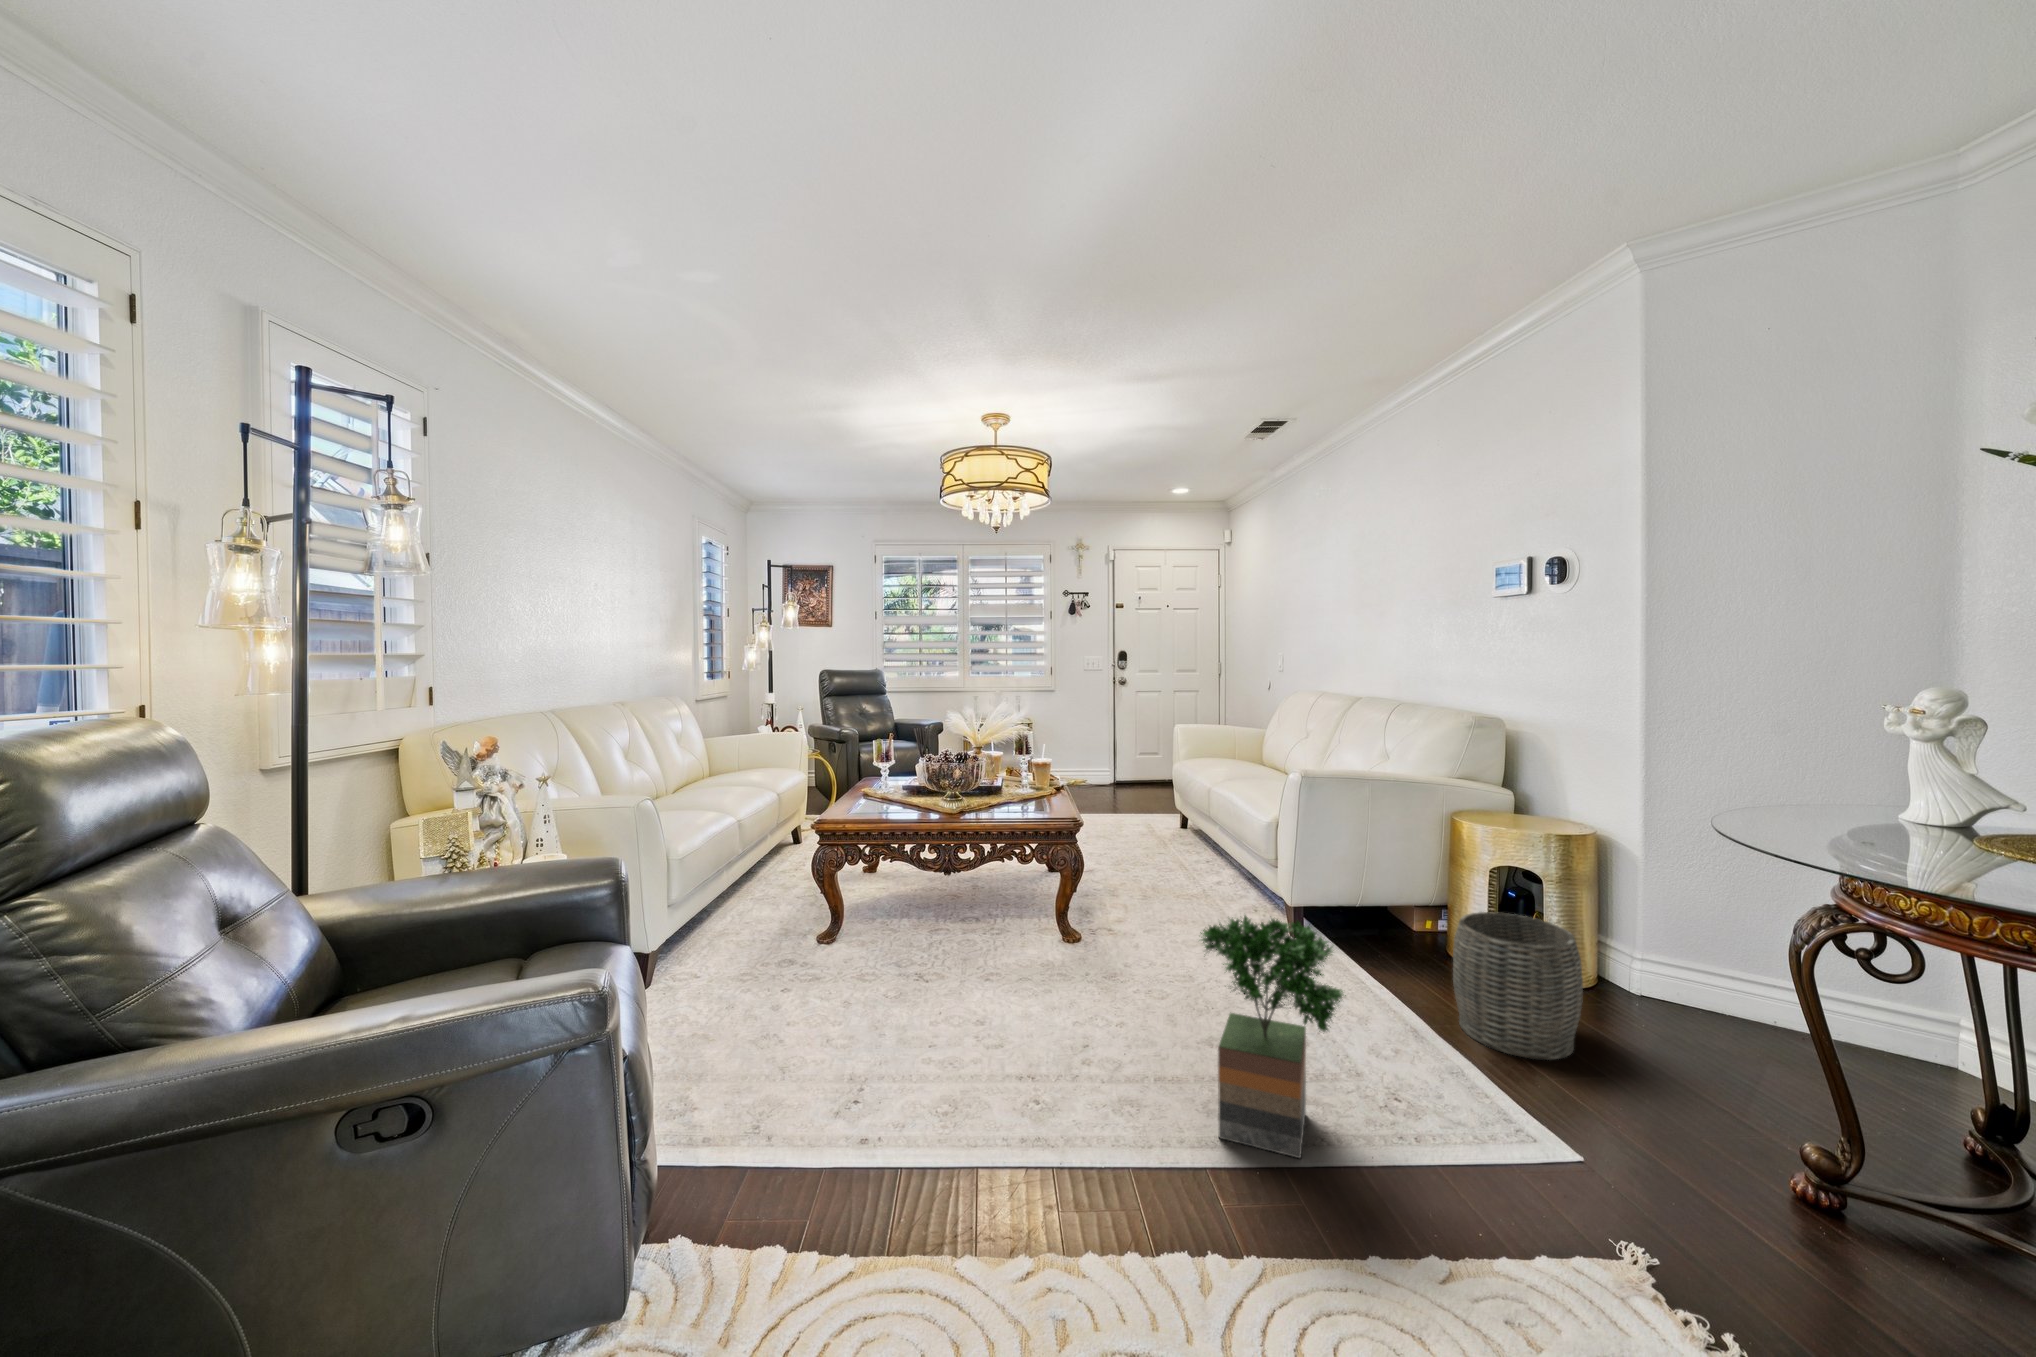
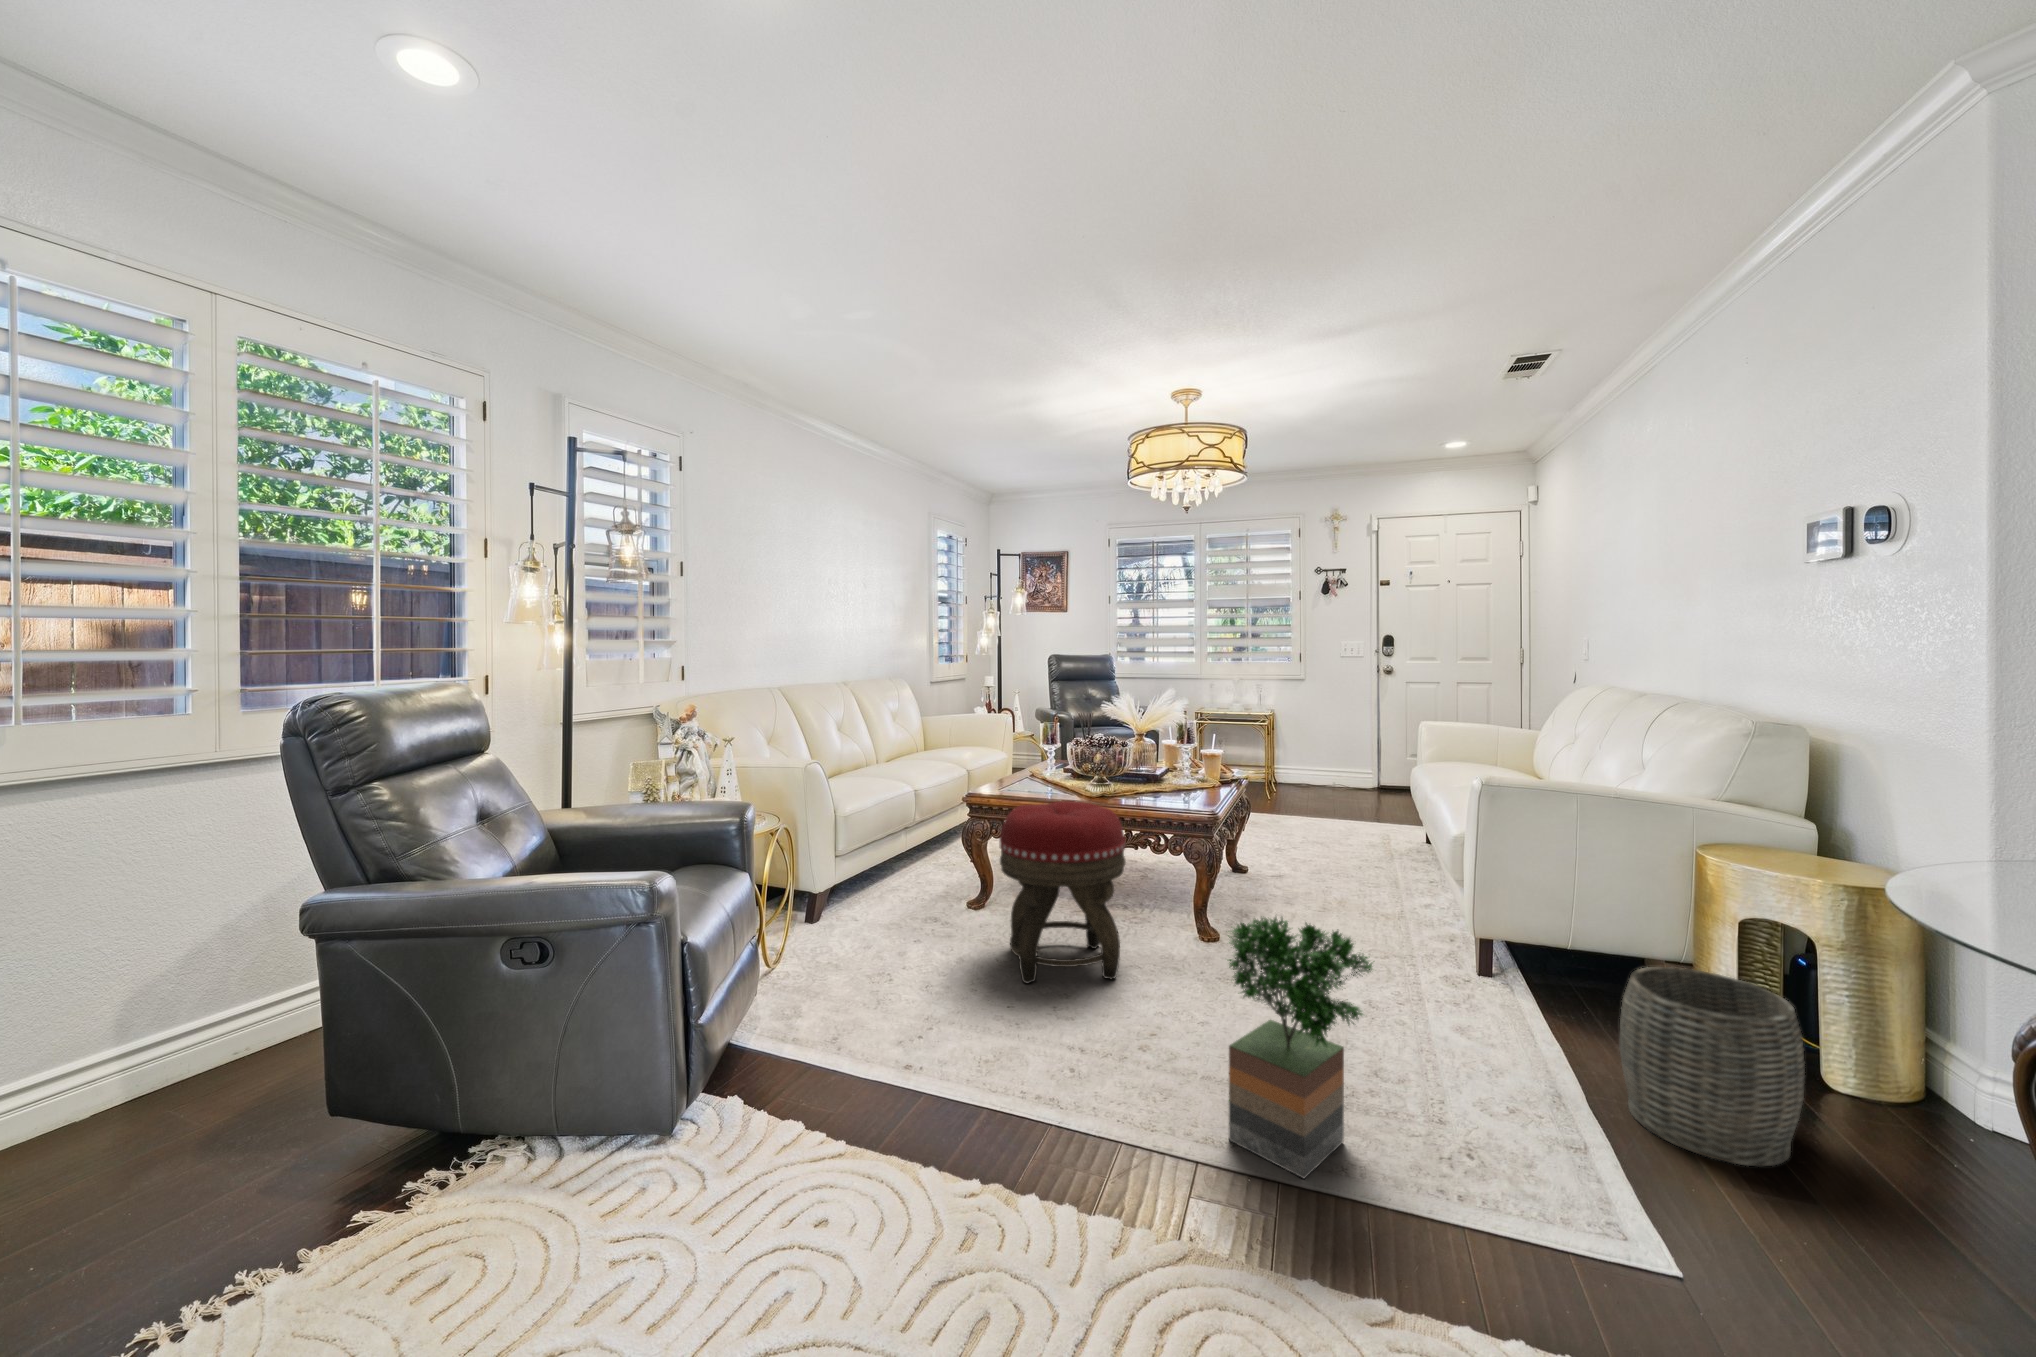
footstool: none [890,821,1022,1017] -> present [999,801,1126,983]

